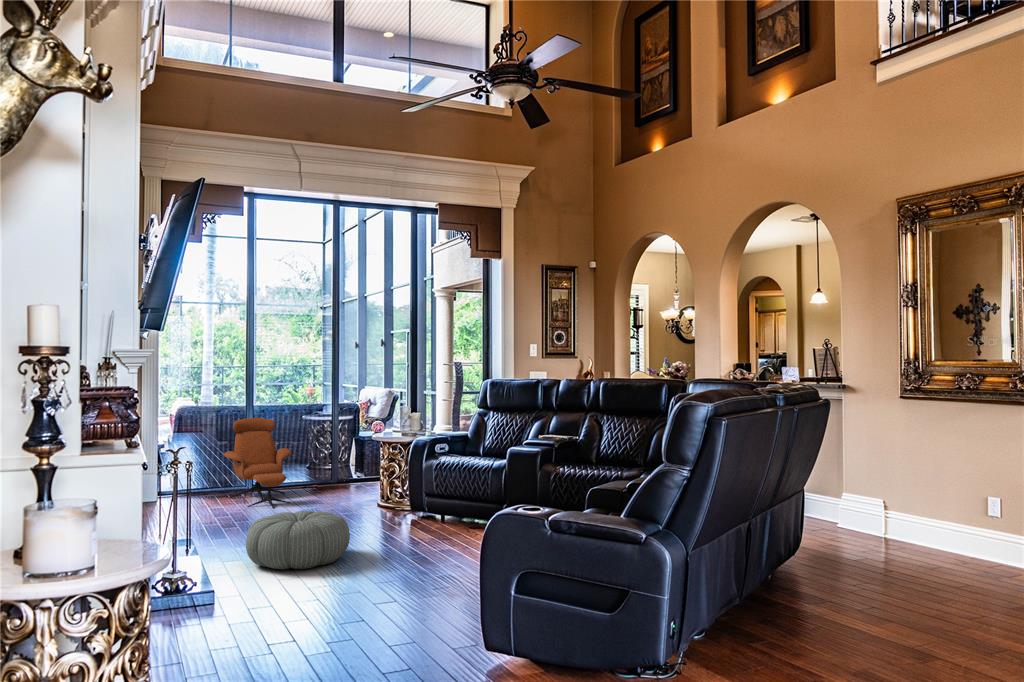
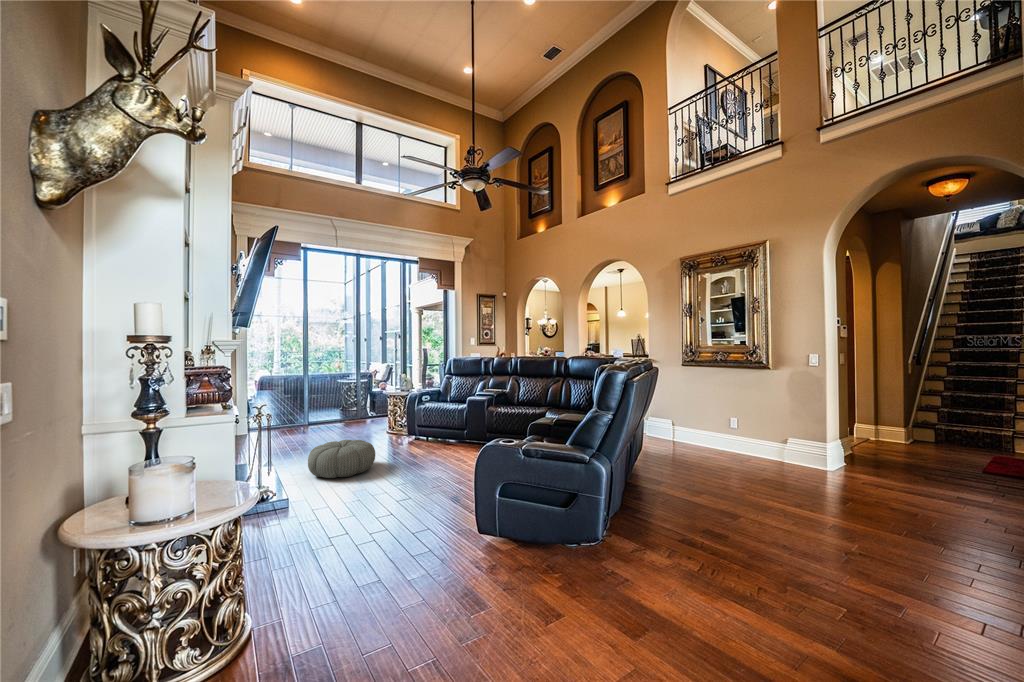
lounge chair: present [224,418,292,509] -> none [290,382,333,437]

